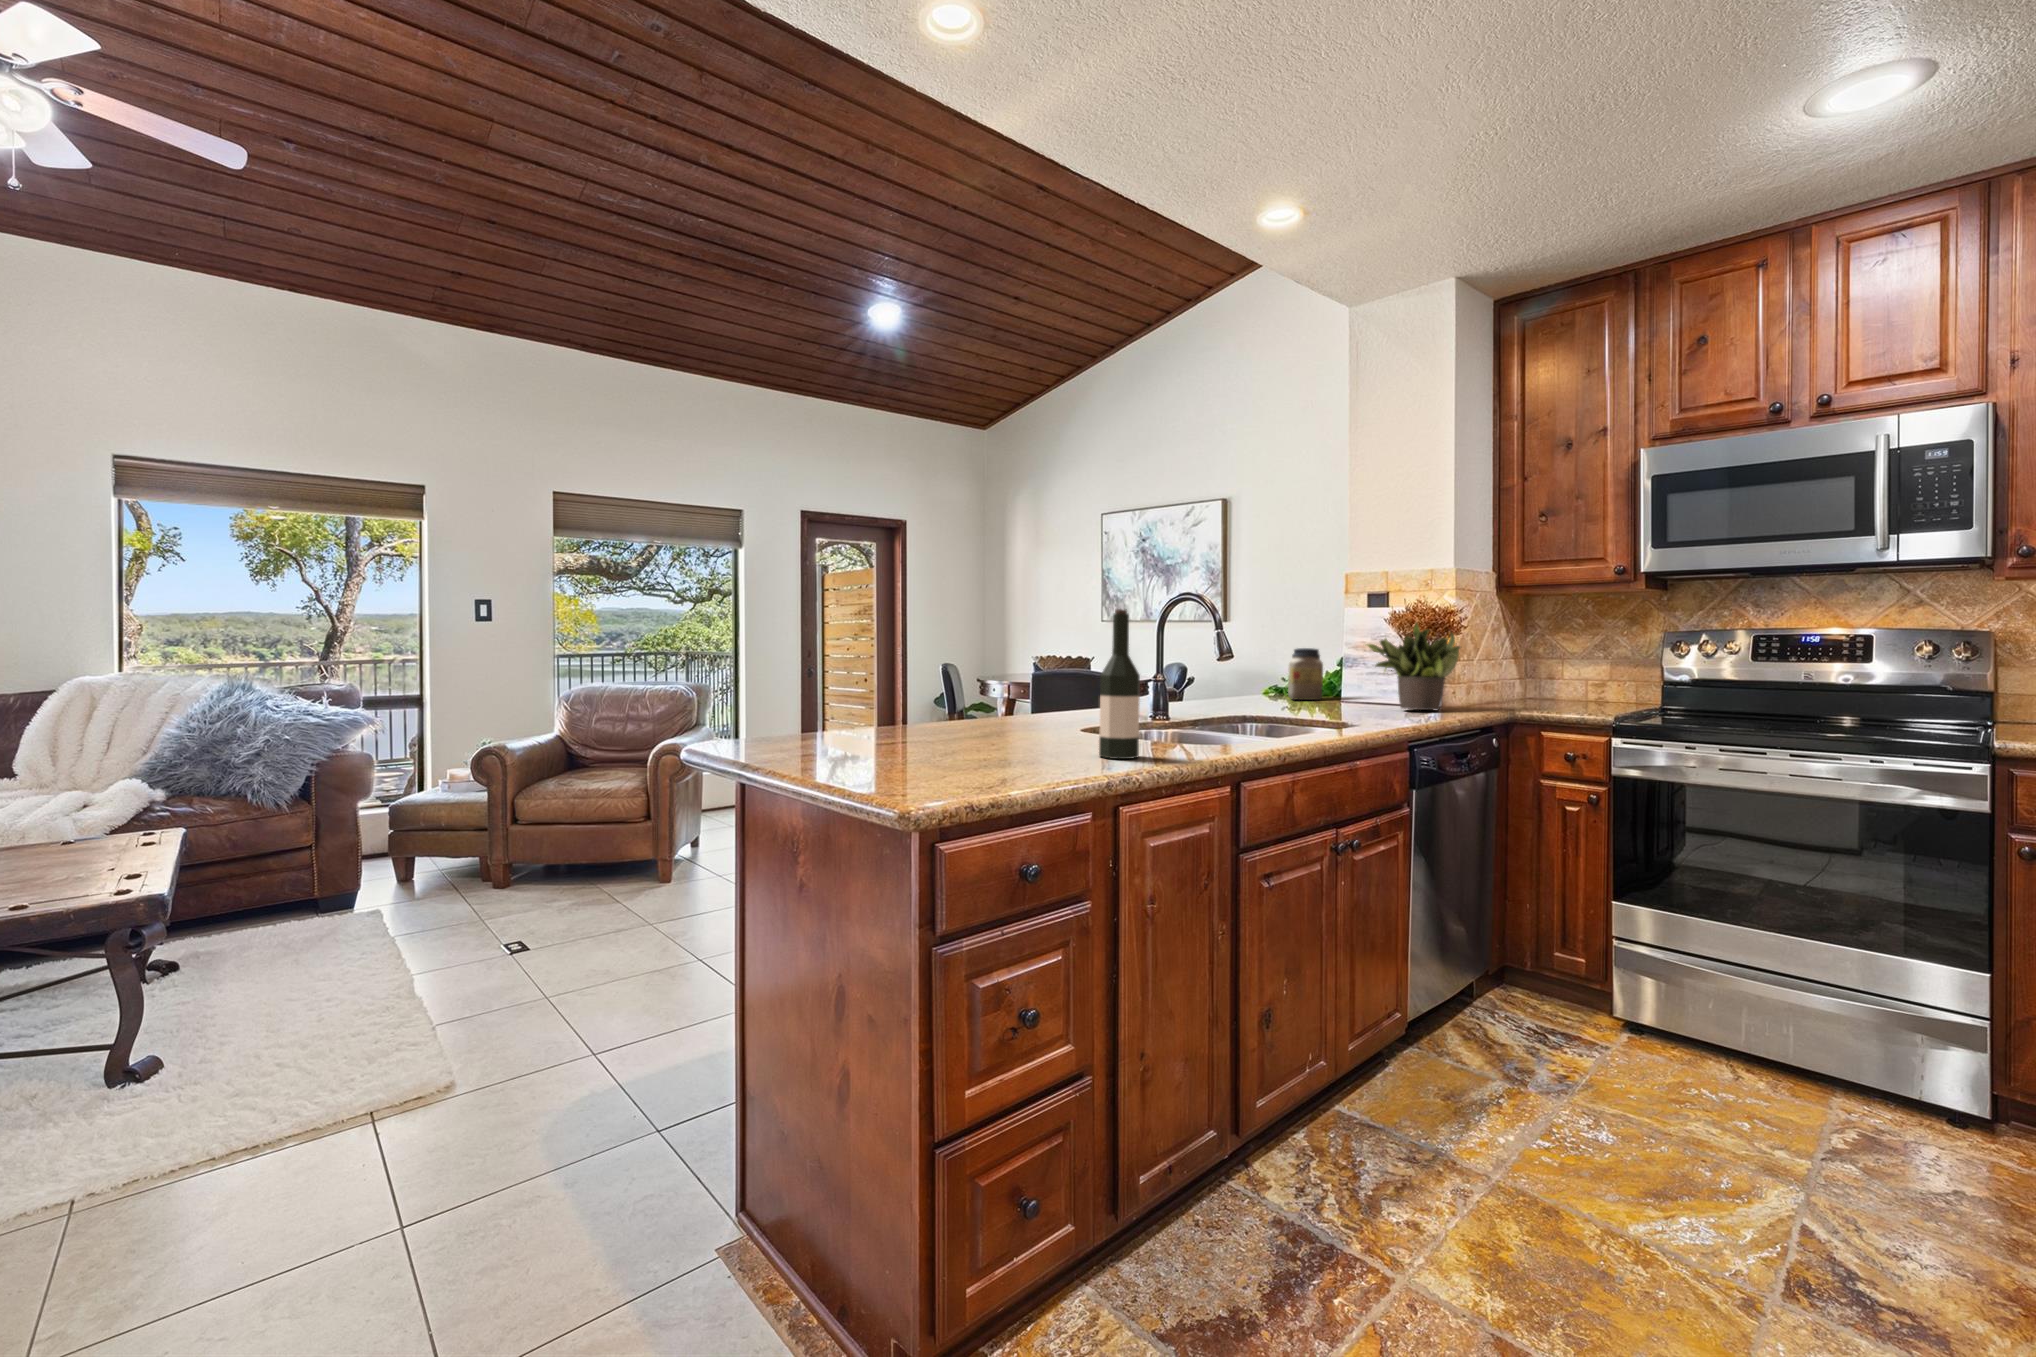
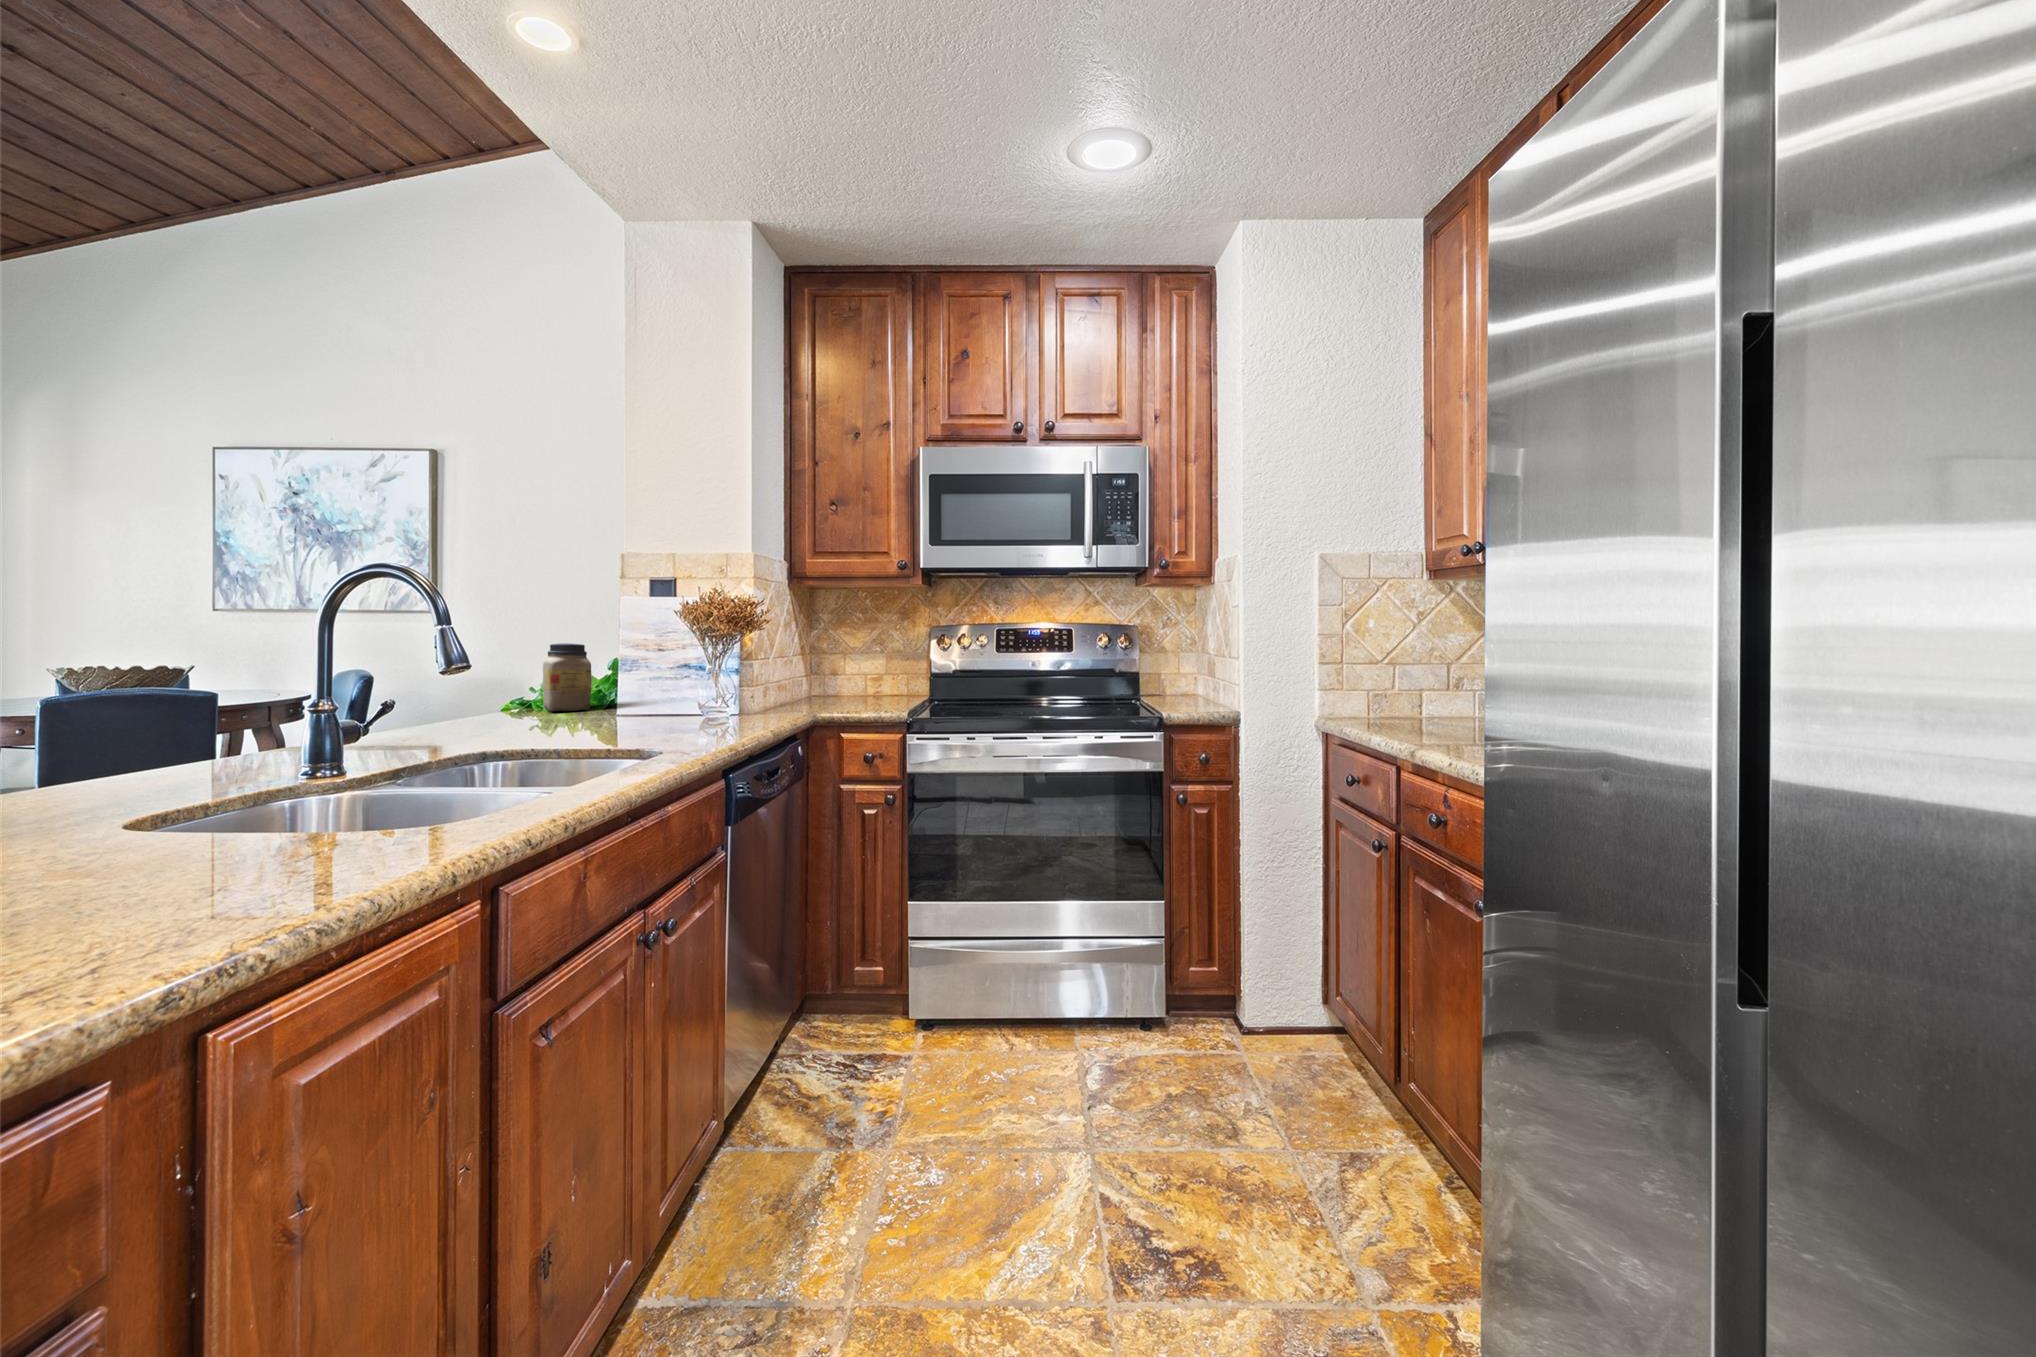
wine bottle: present [1099,609,1140,759] -> none [111,602,236,936]
potted plant: present [1367,623,1460,710] -> none [646,615,764,722]

